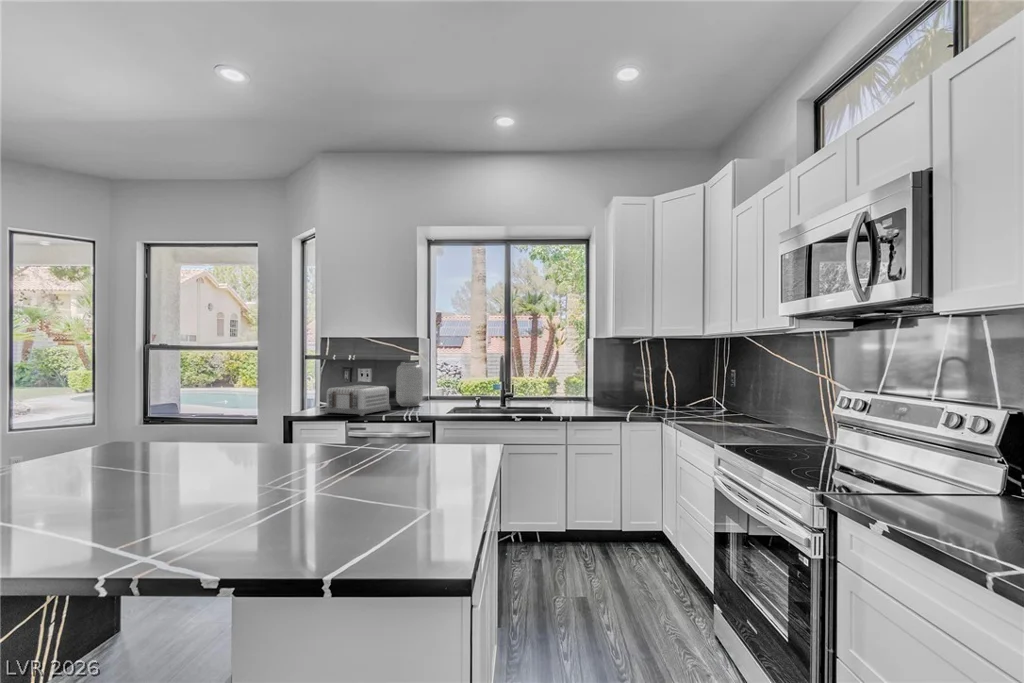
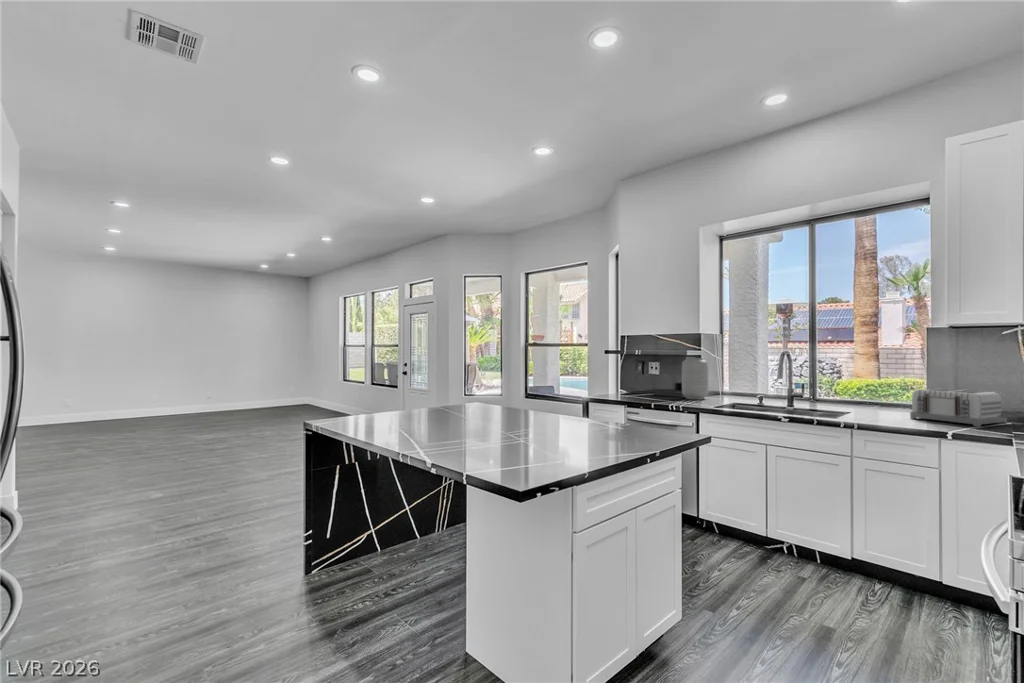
toaster: present [325,385,390,416] -> present [910,389,1007,426]

